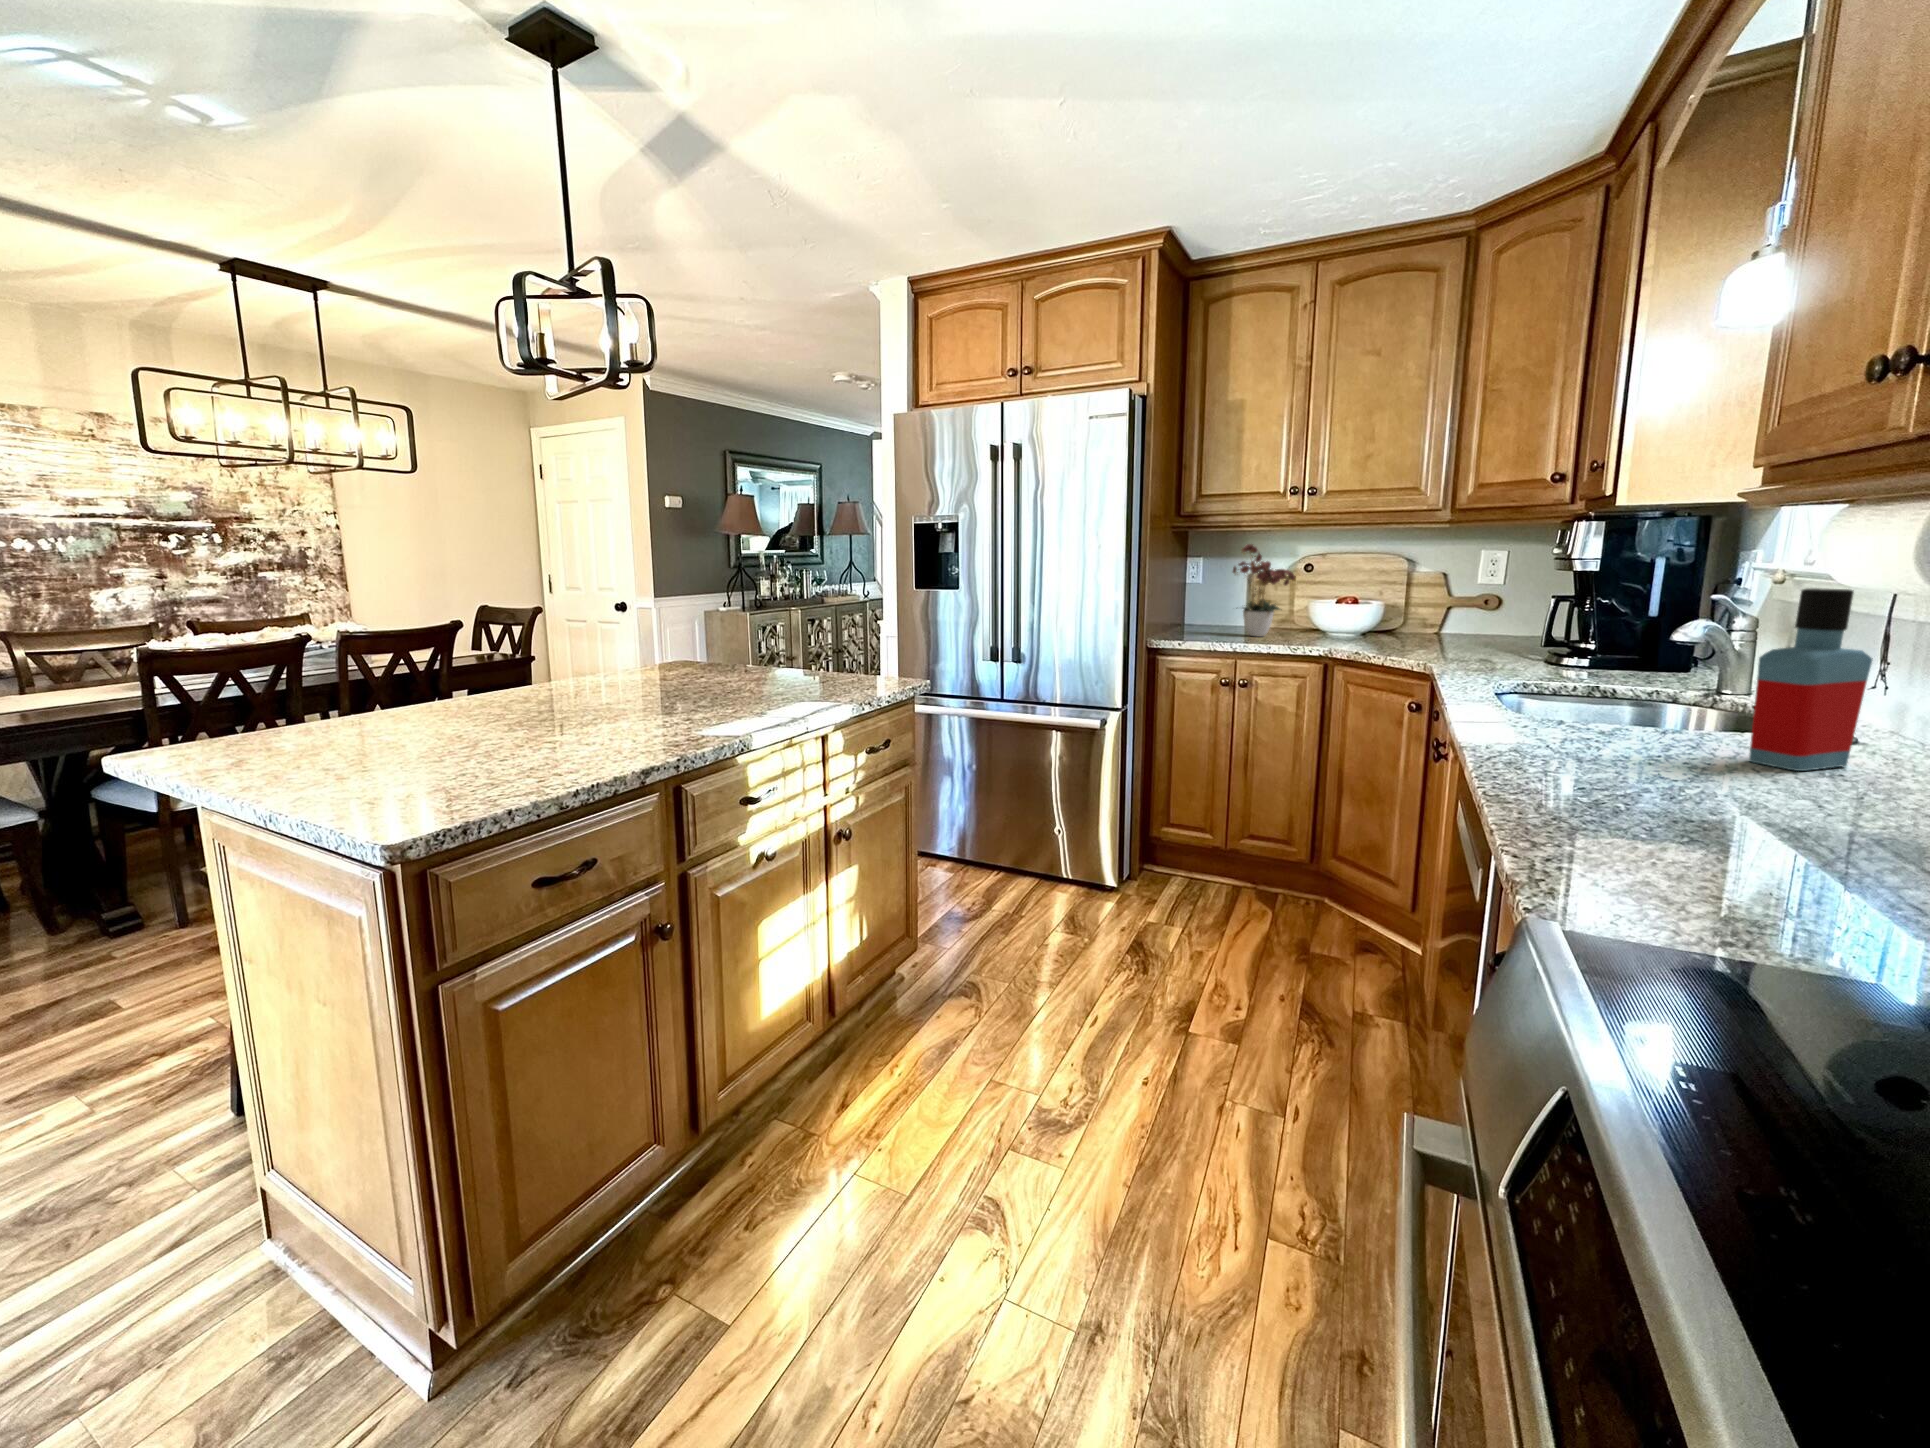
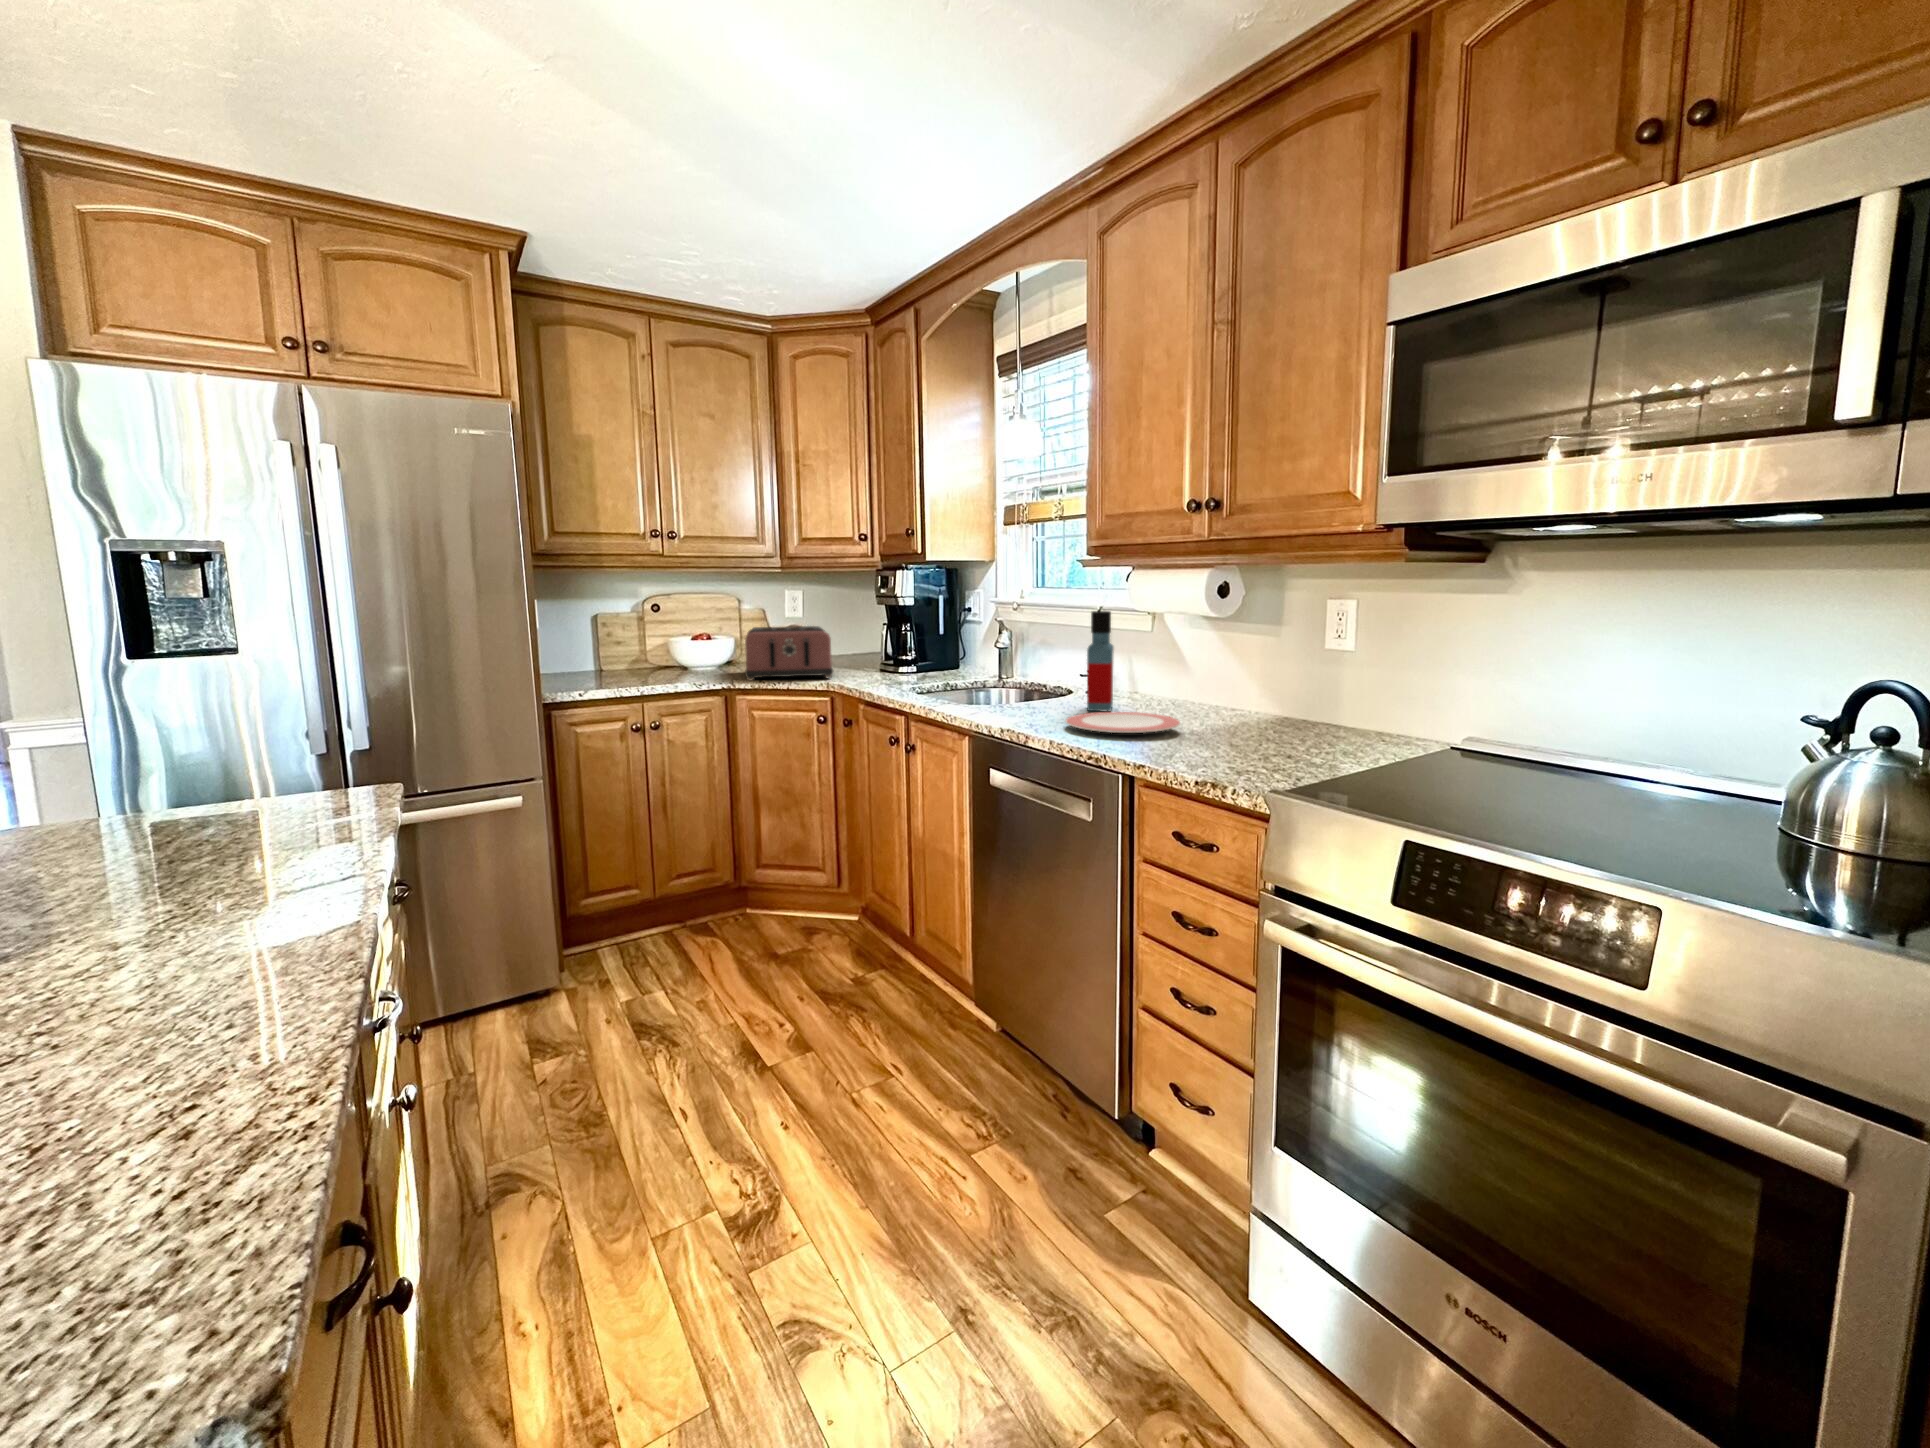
flower arrangement: present [1233,544,1295,636] -> none [599,578,670,677]
toaster: none [1352,594,1492,661] -> present [745,626,833,681]
plate: none [1572,755,1851,813] -> present [1065,712,1180,733]

